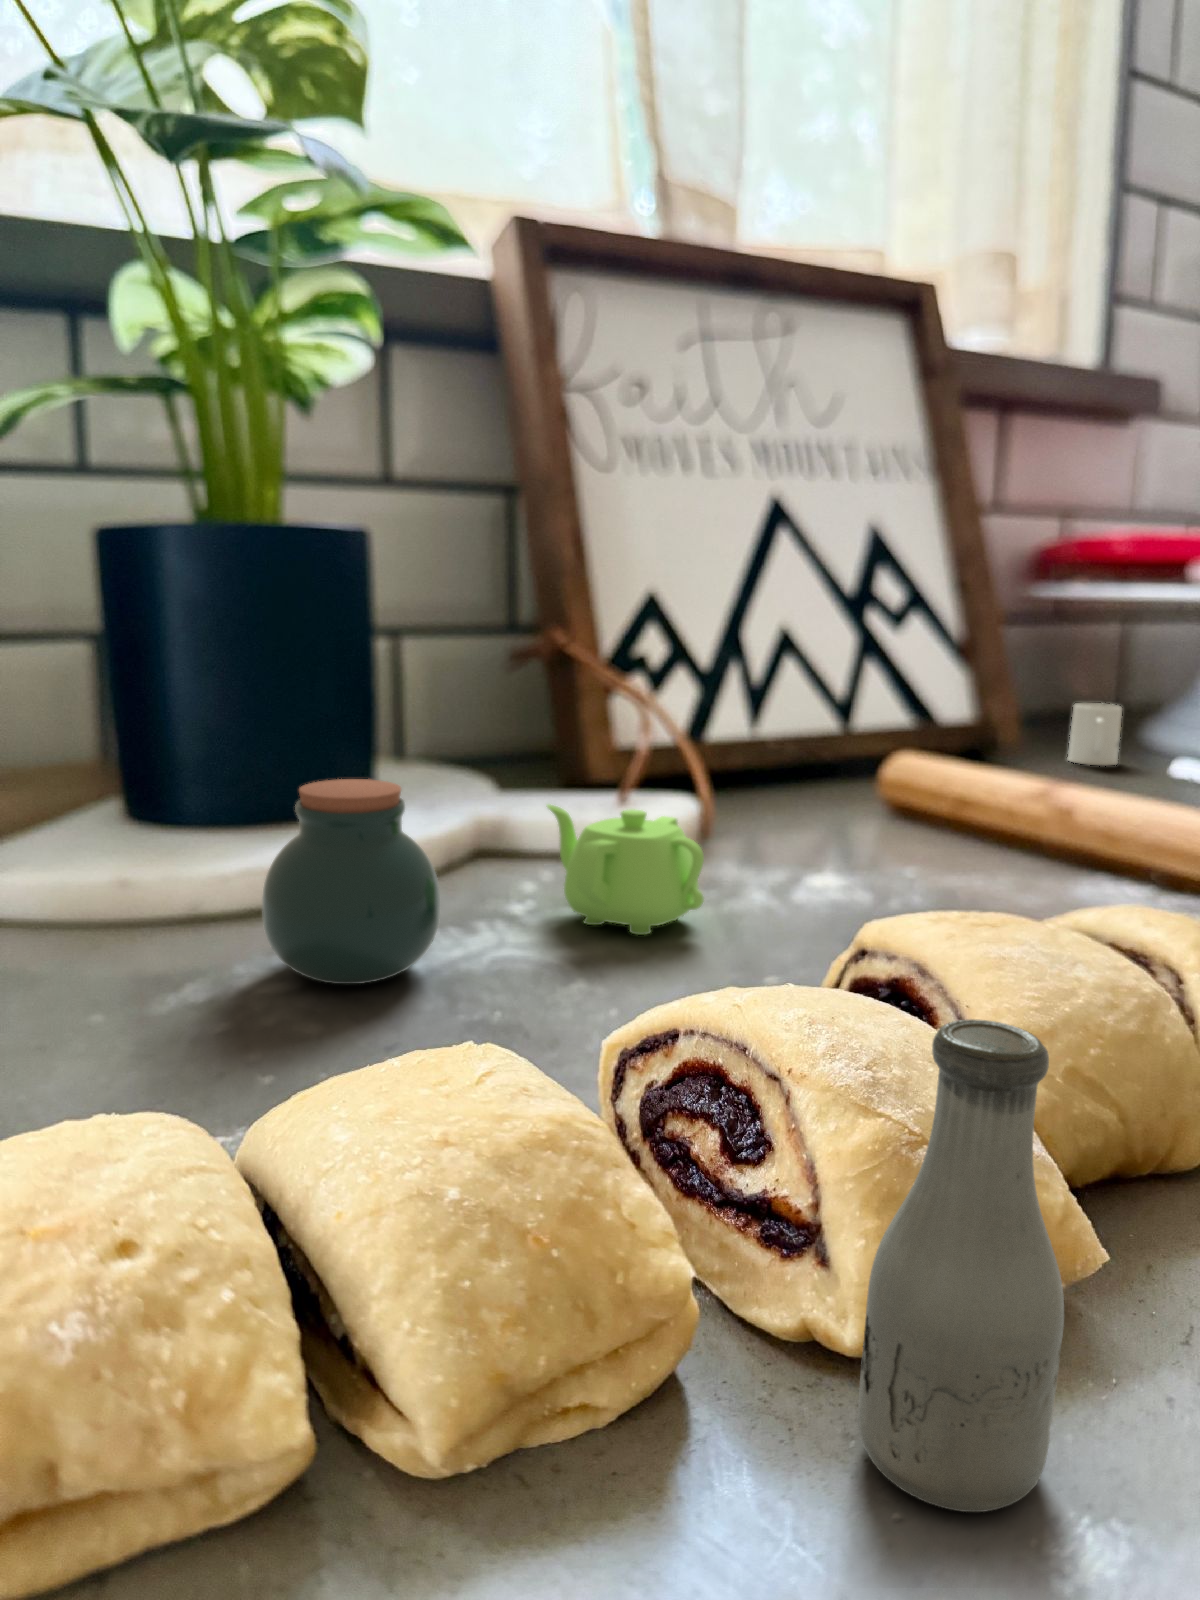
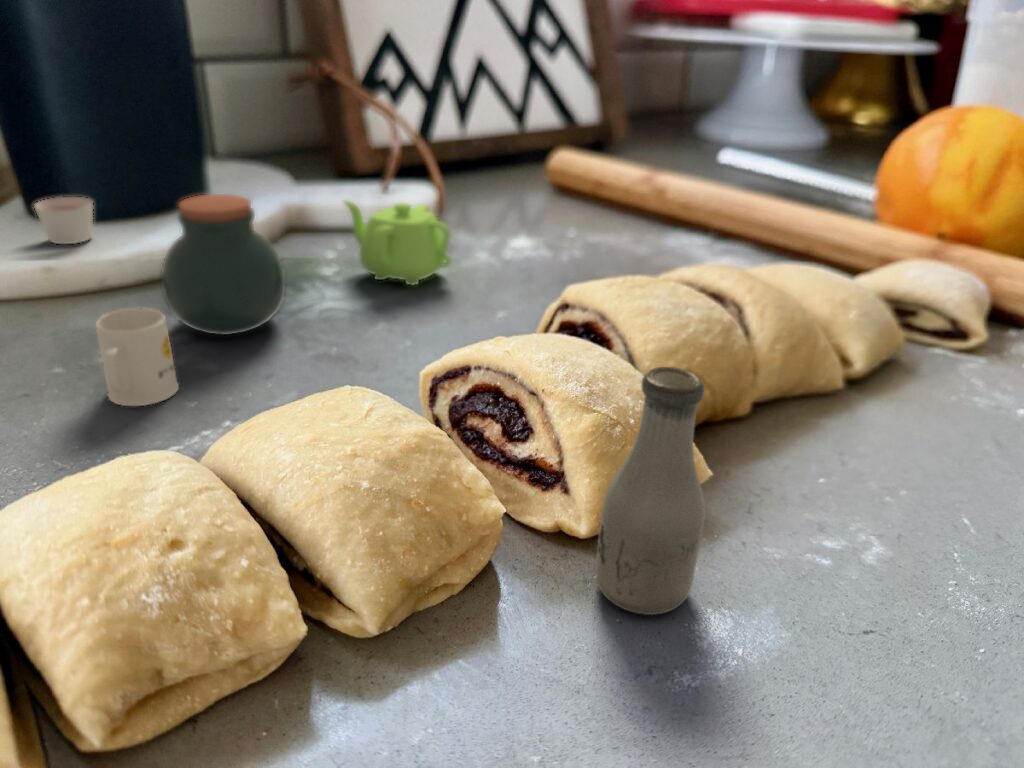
mug: present [1068,703,1122,765] -> present [96,308,179,406]
candle: none [123,787,201,849] -> present [35,197,93,244]

